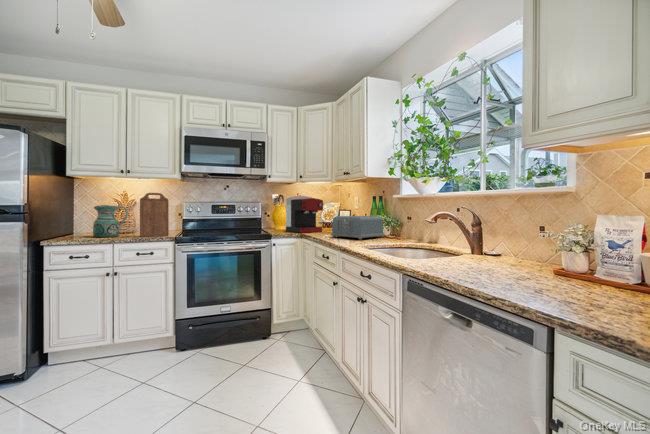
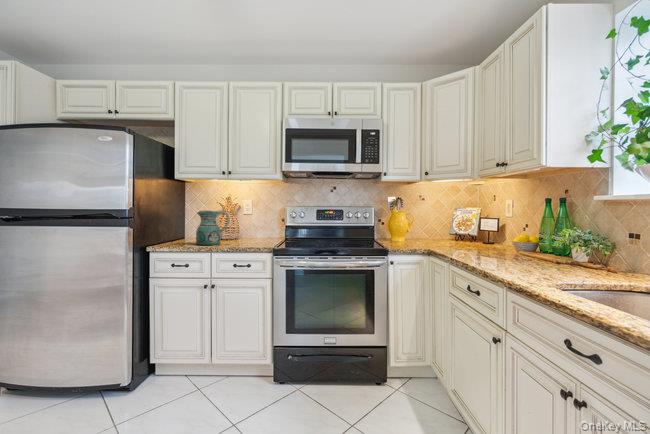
cutting board: present [140,193,169,237] -> none [239,196,269,246]
coffee maker: present [286,196,323,233] -> none [406,198,458,247]
toaster: present [331,216,384,239] -> none [473,227,562,265]

